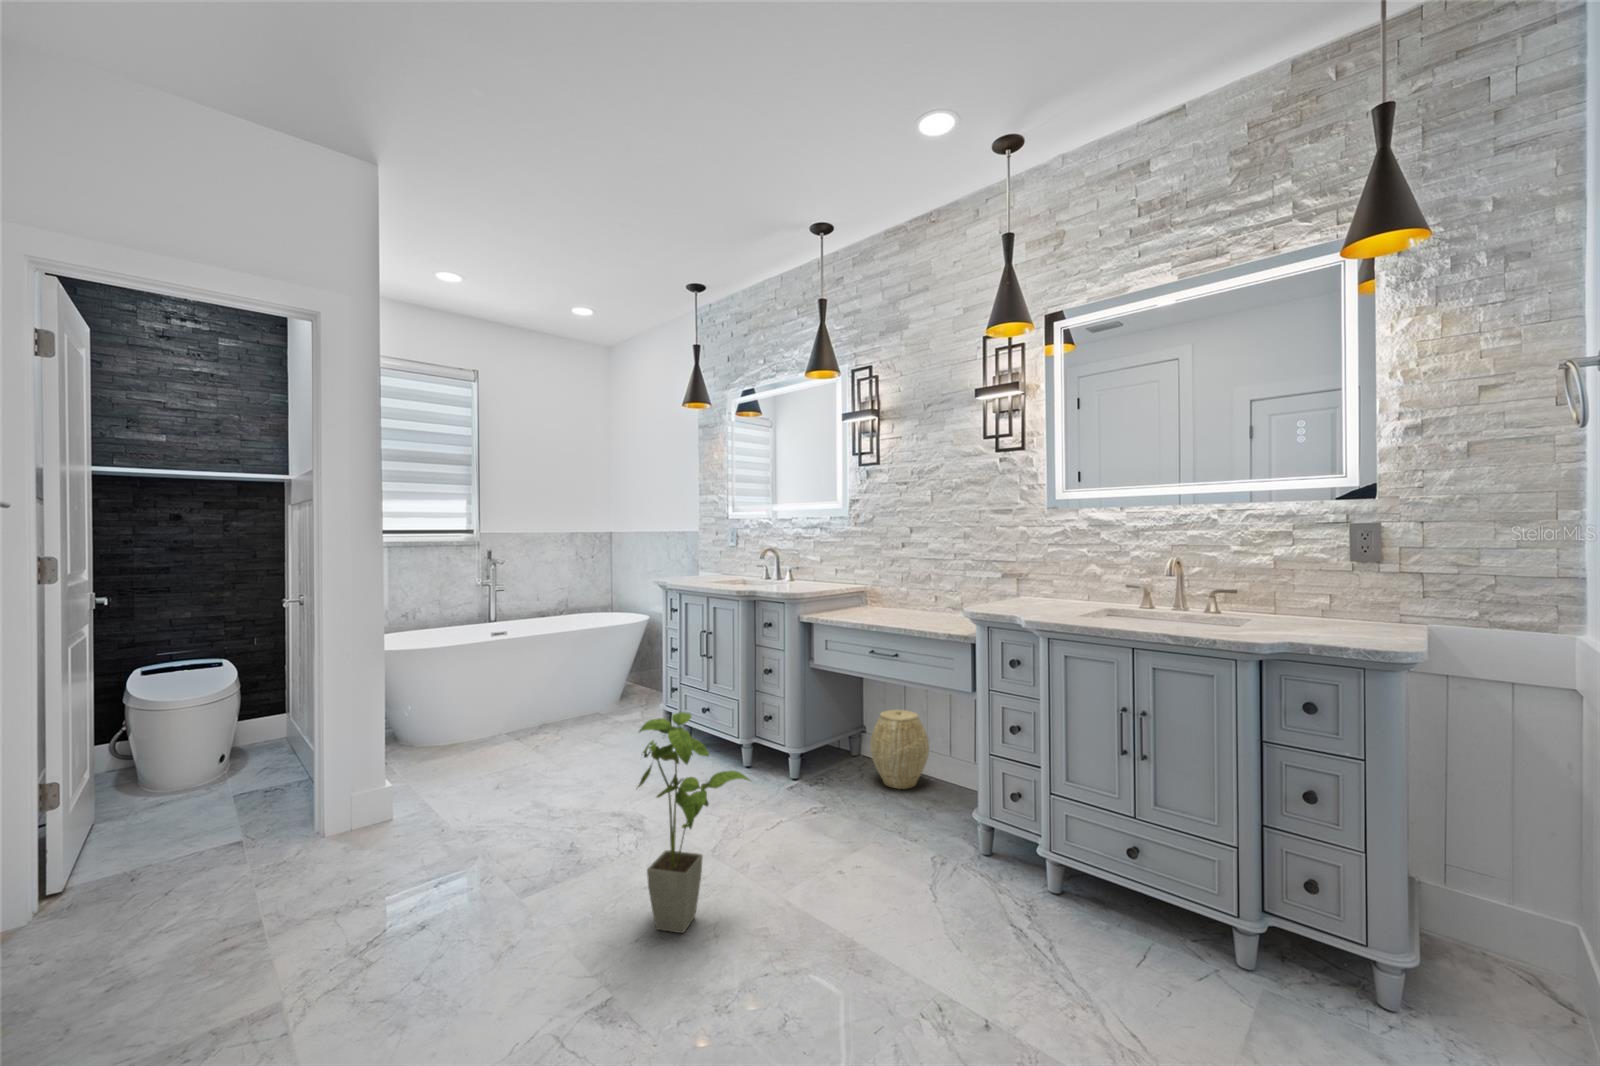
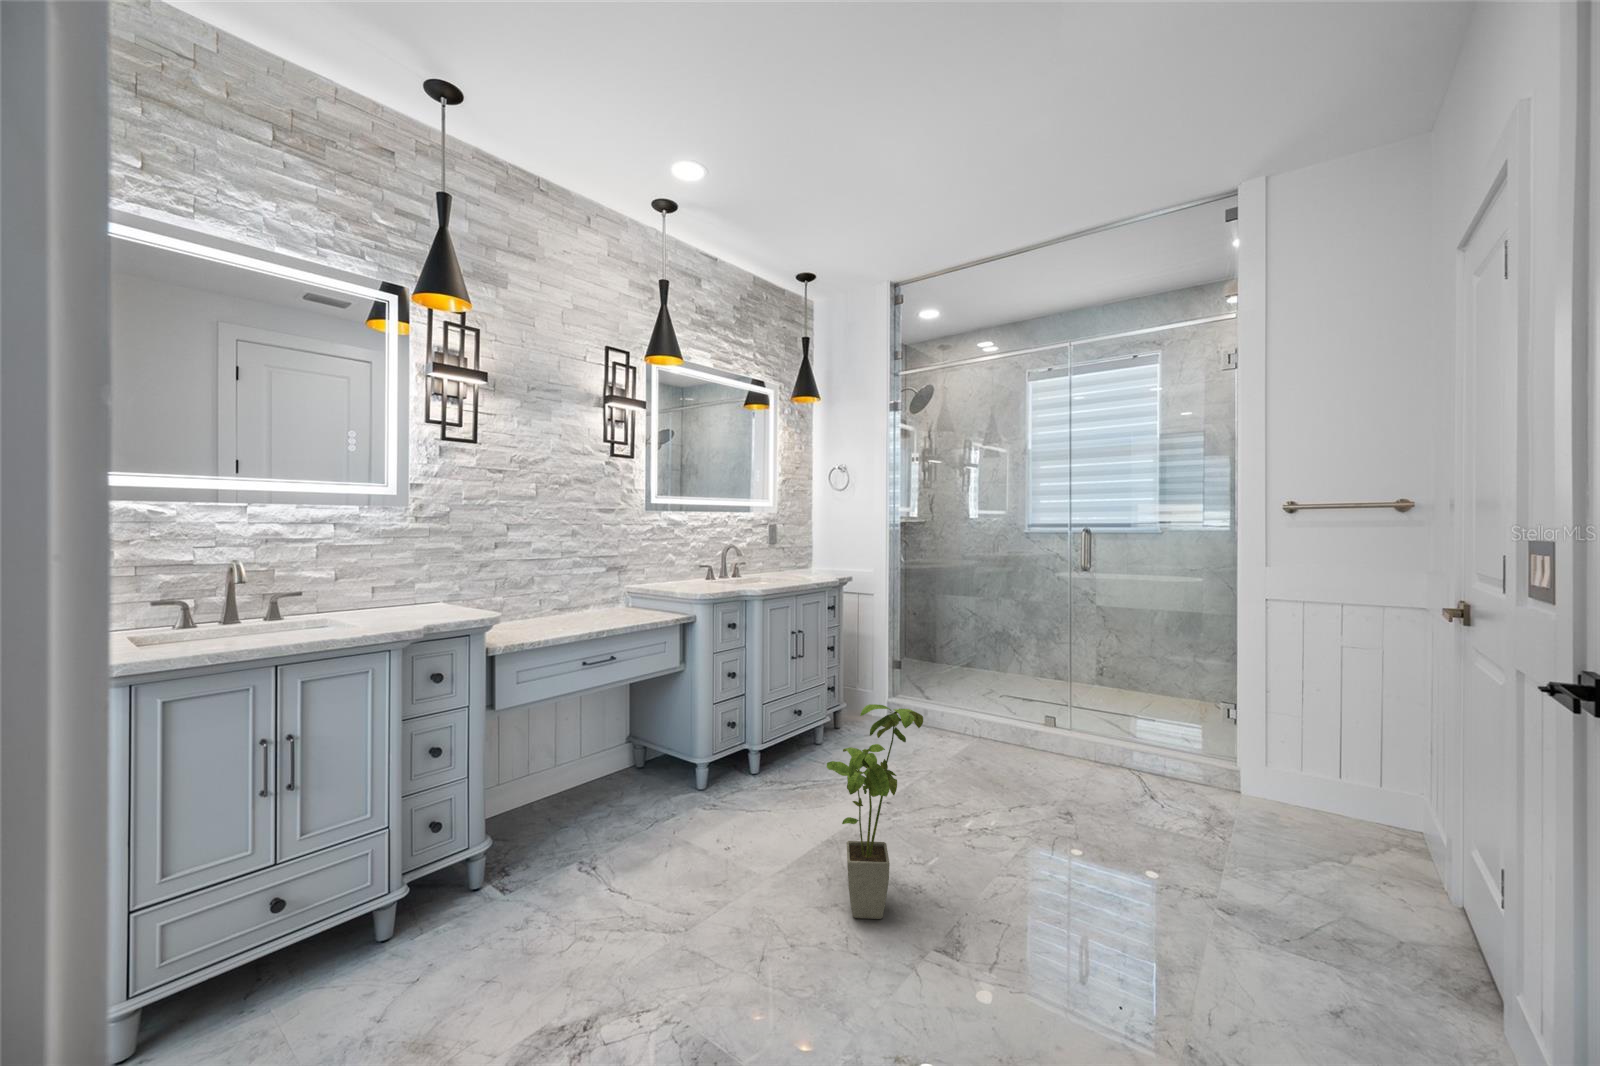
woven basket: present [870,710,929,789] -> none [512,730,583,822]

